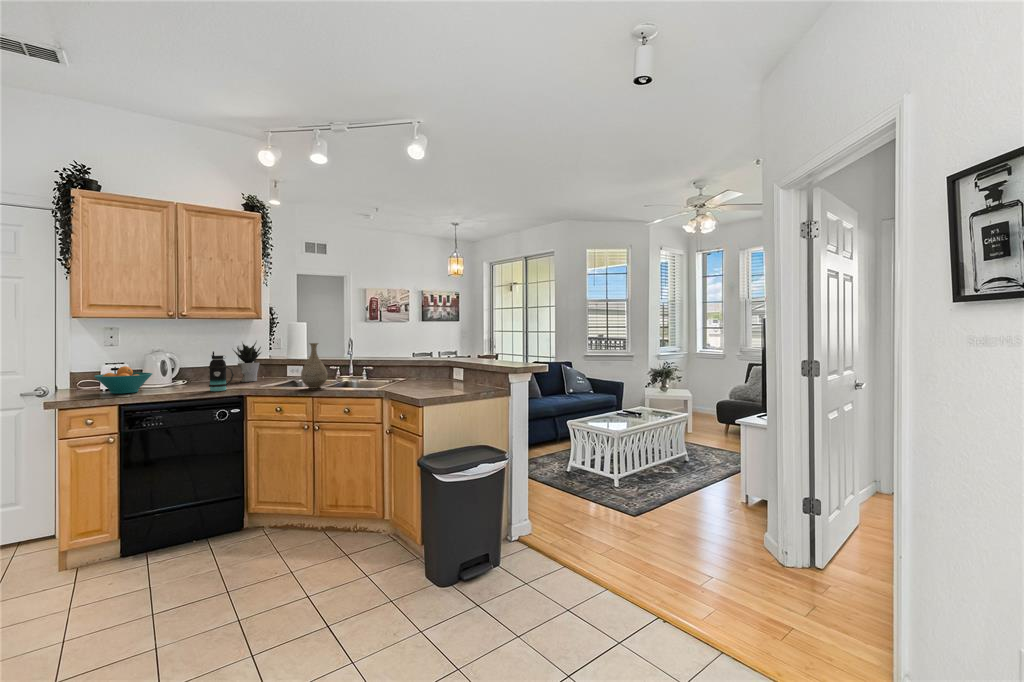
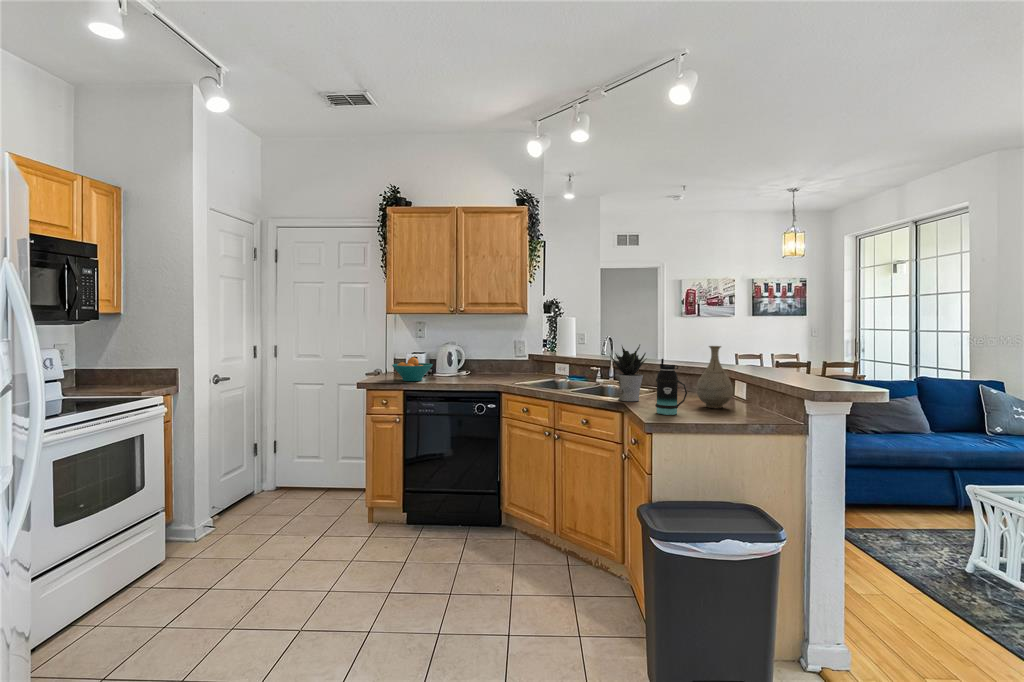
potted plant: present [233,343,261,382] -> present [610,345,647,401]
vase: present [301,343,328,389] -> present [697,346,733,408]
bottle: present [209,351,234,391] -> present [655,359,687,415]

